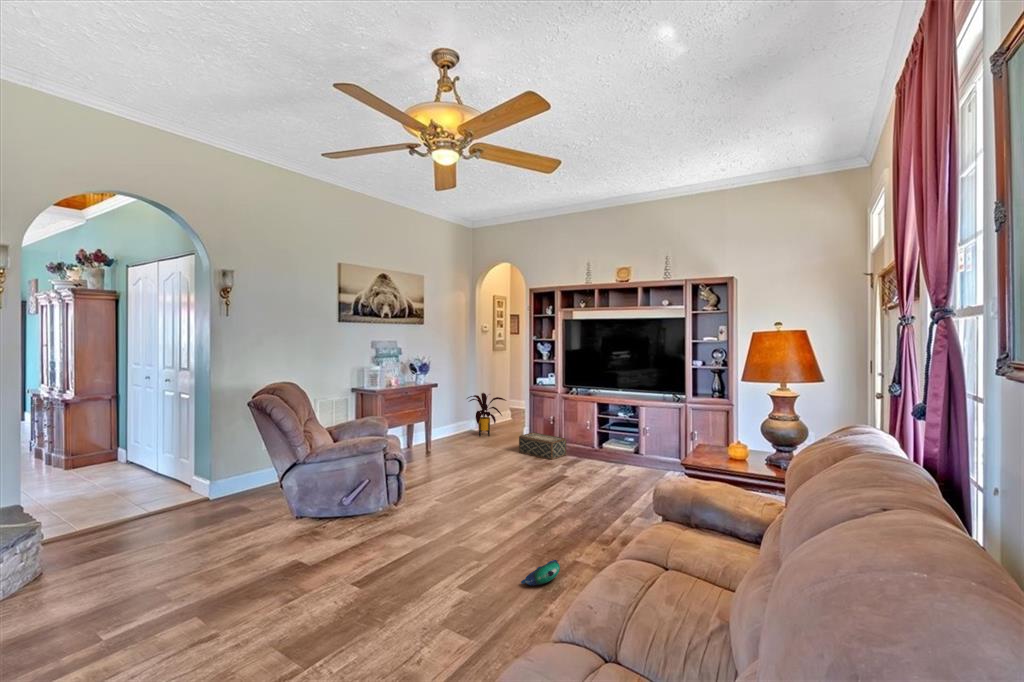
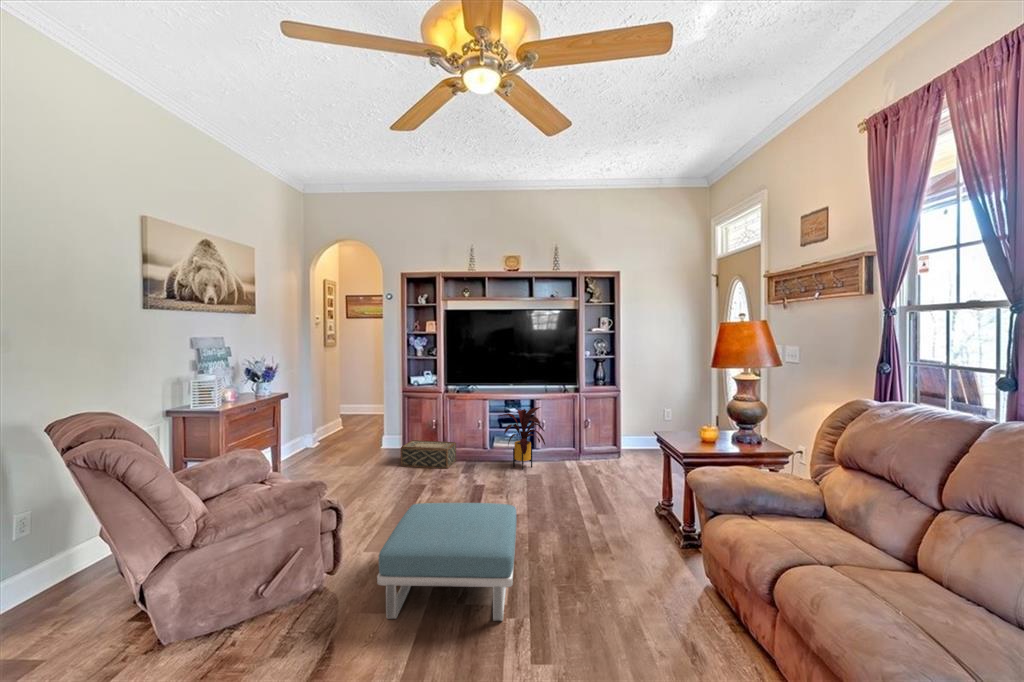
house plant: present [467,393,506,436] -> present [500,407,545,470]
footstool: none [399,471,528,563] -> present [377,503,517,621]
plush toy: present [521,560,560,586] -> none [586,584,619,625]

